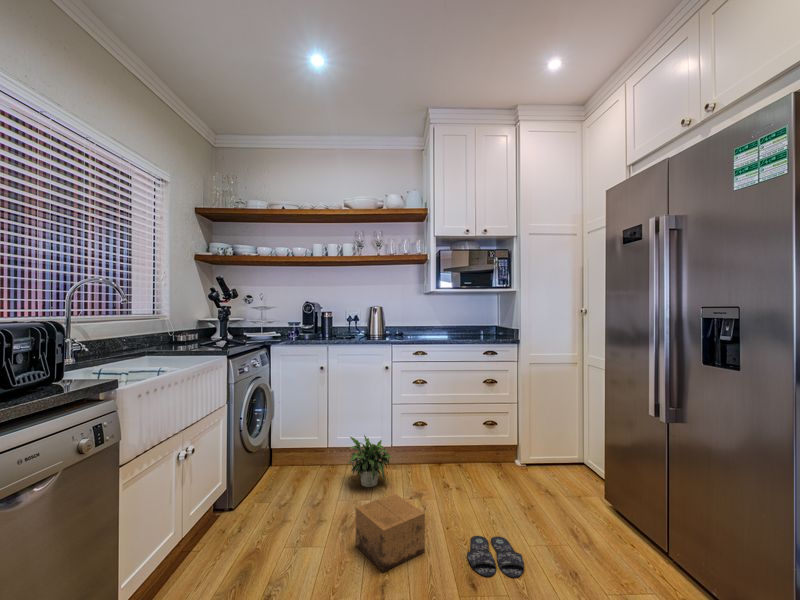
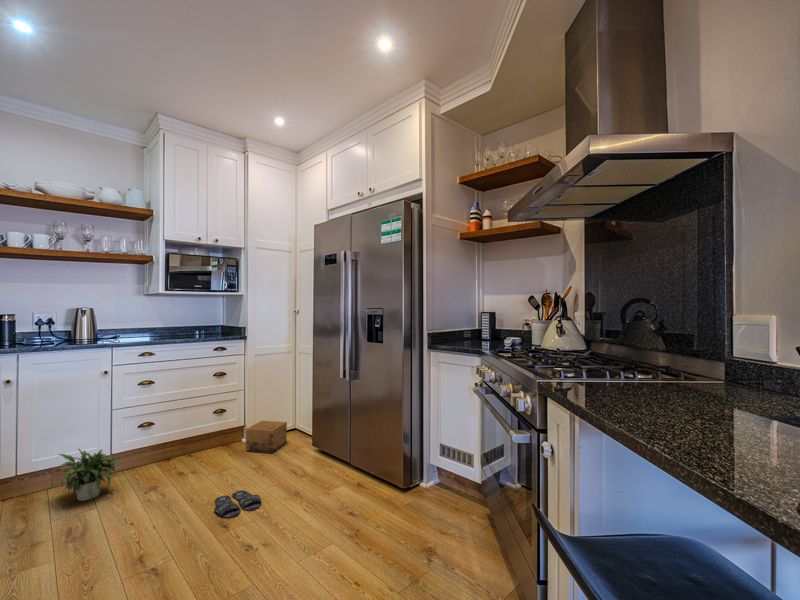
cardboard box: present [355,494,425,572] -> present [246,421,287,453]

